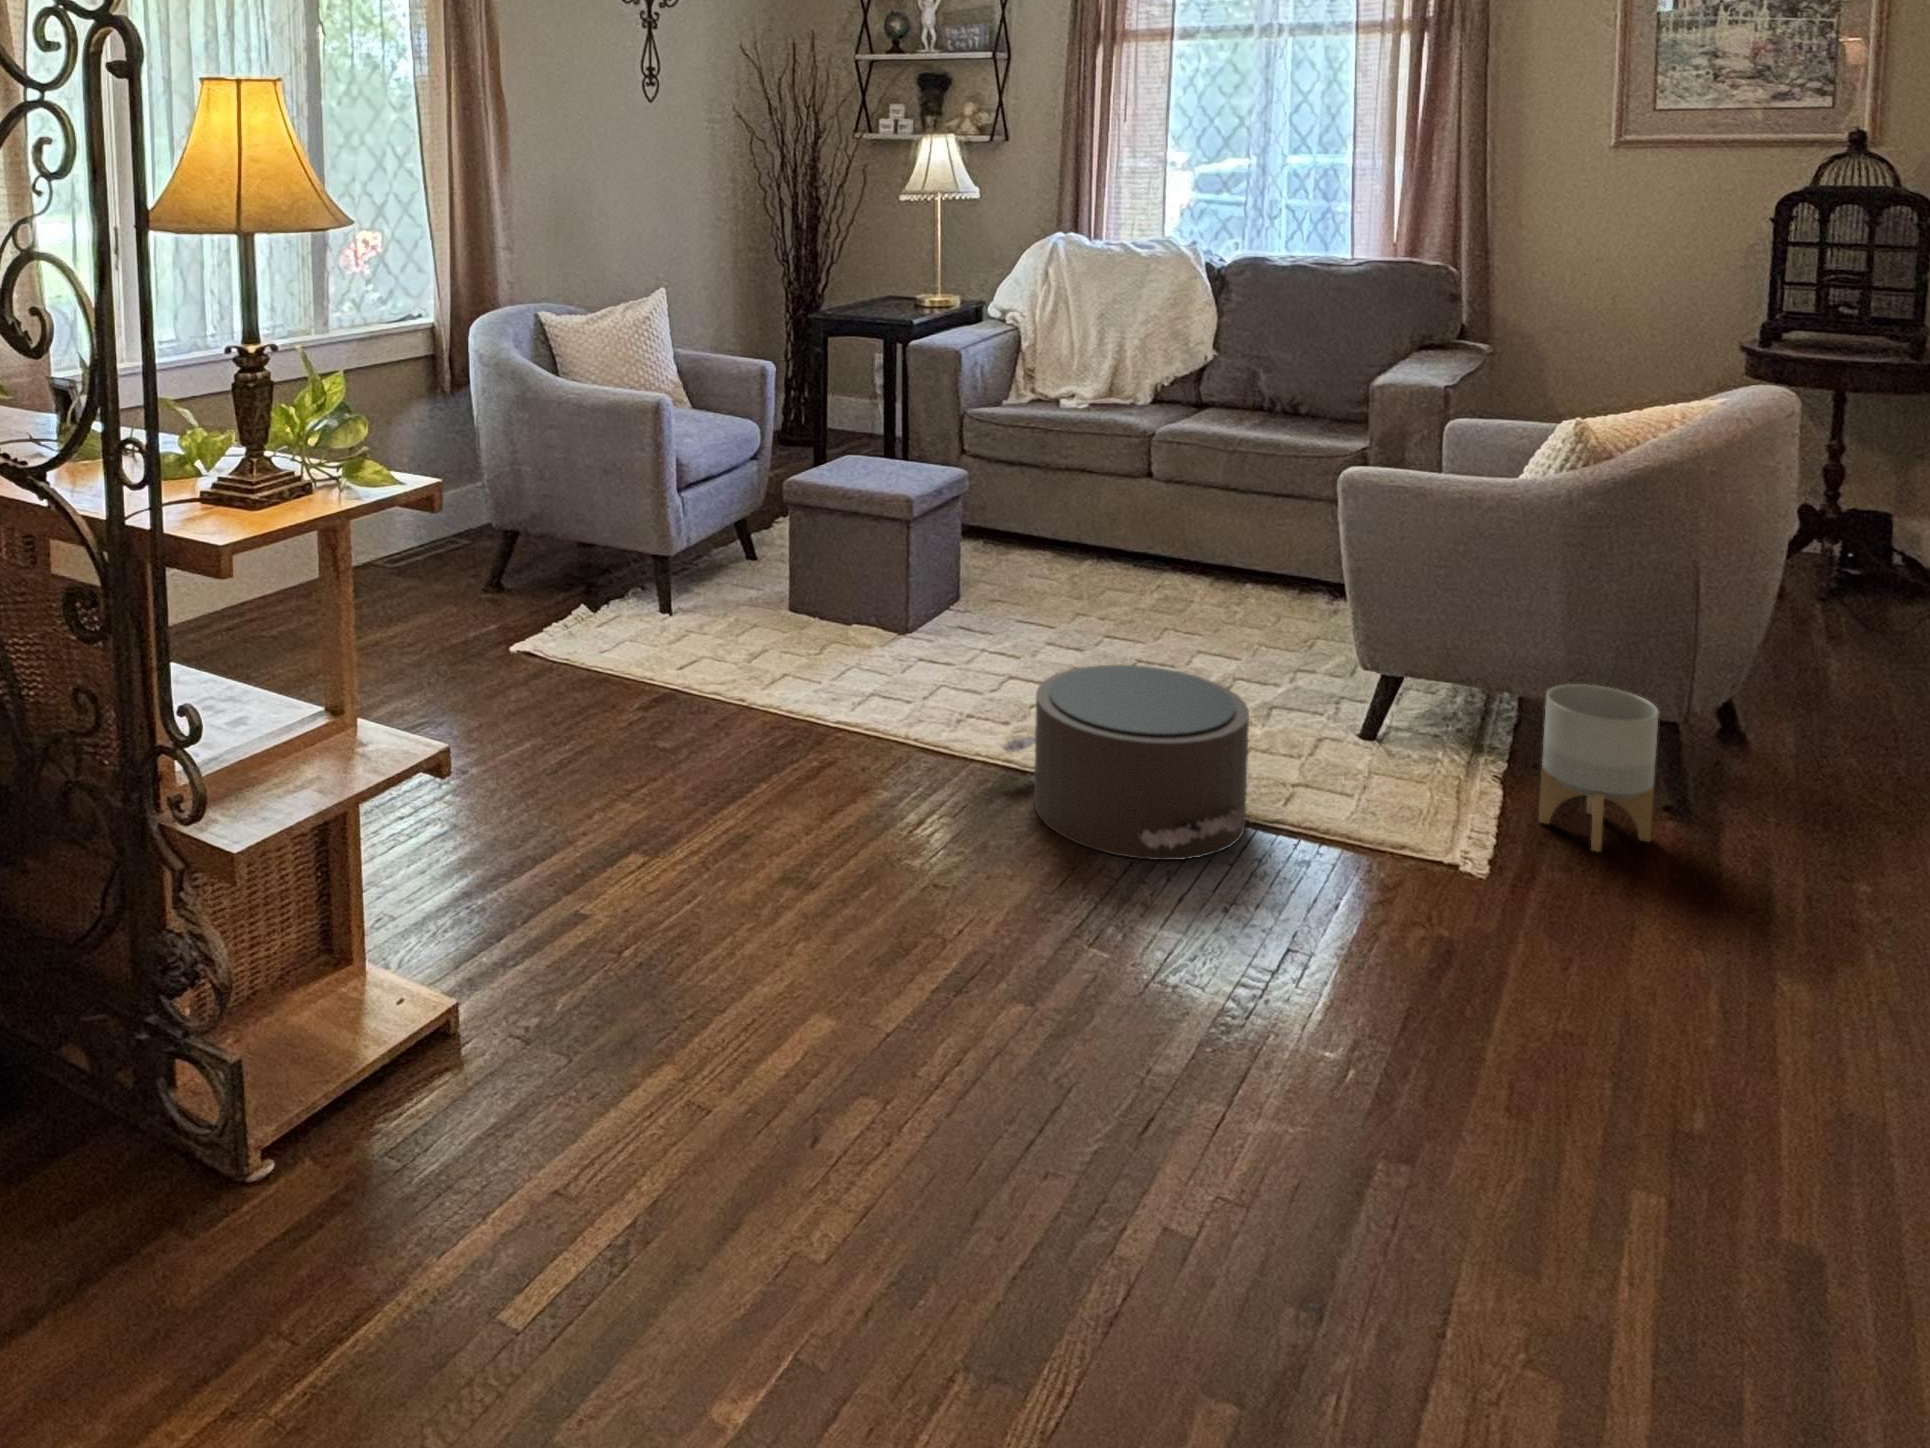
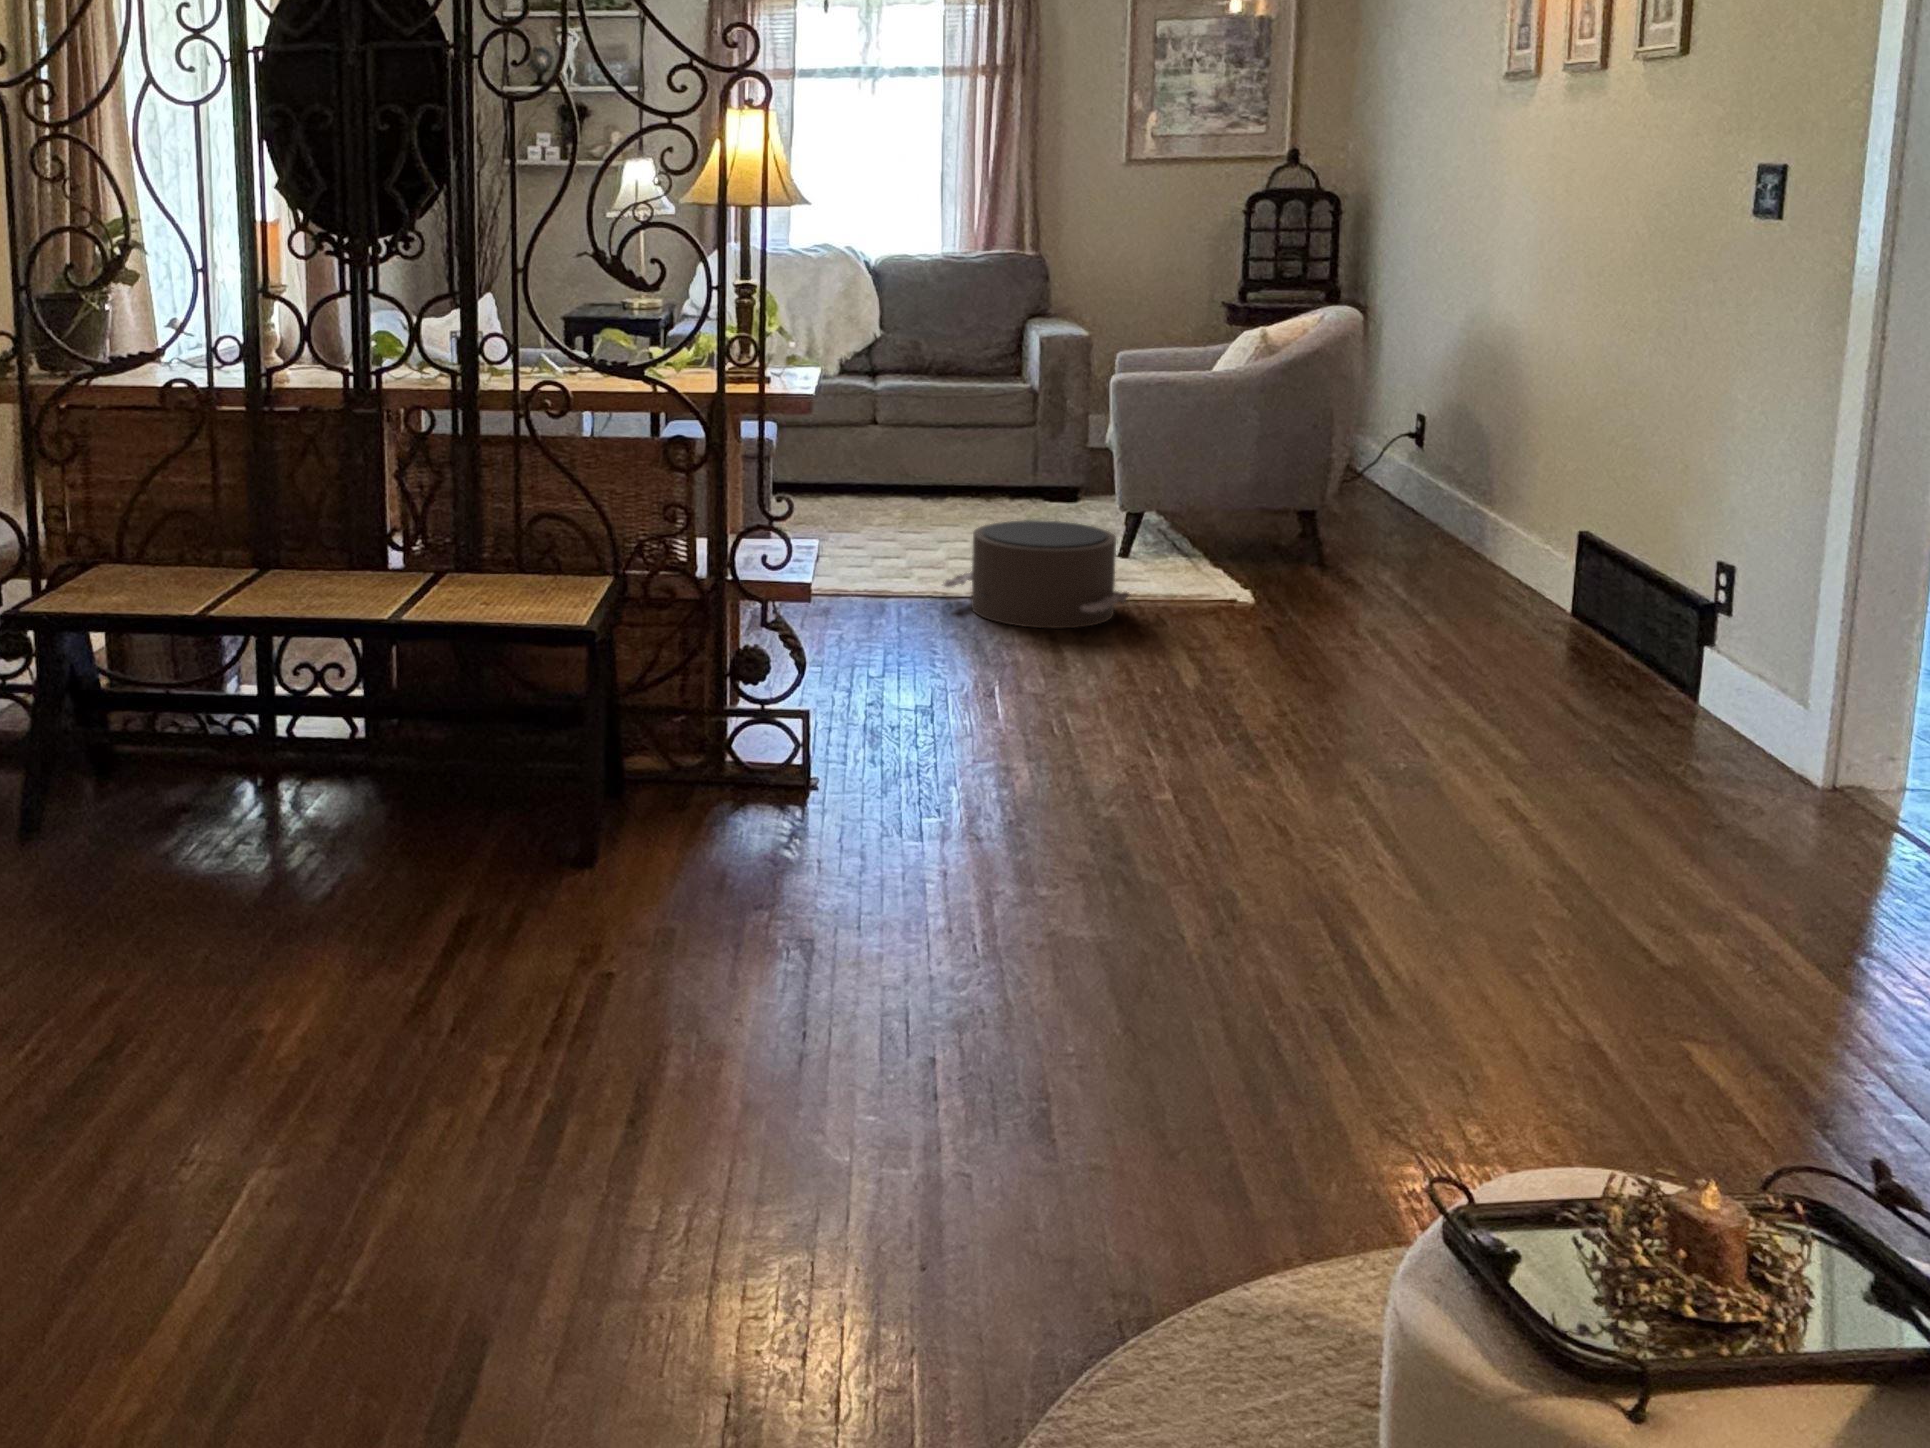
planter: present [1539,684,1658,852] -> none [1255,498,1323,592]

